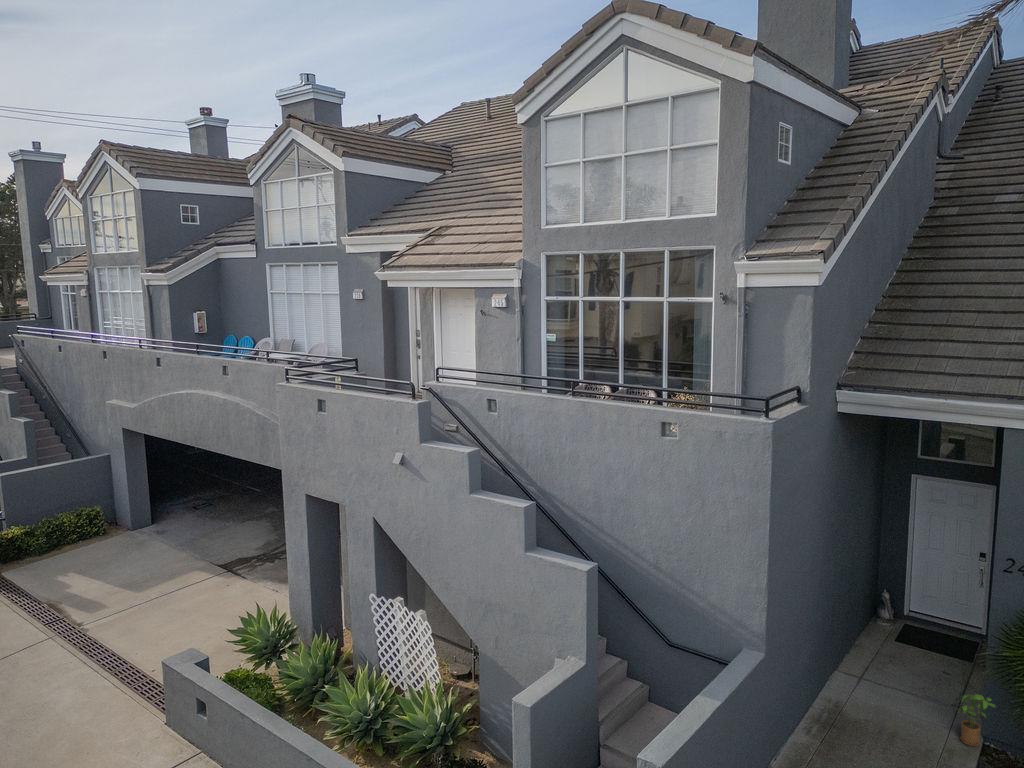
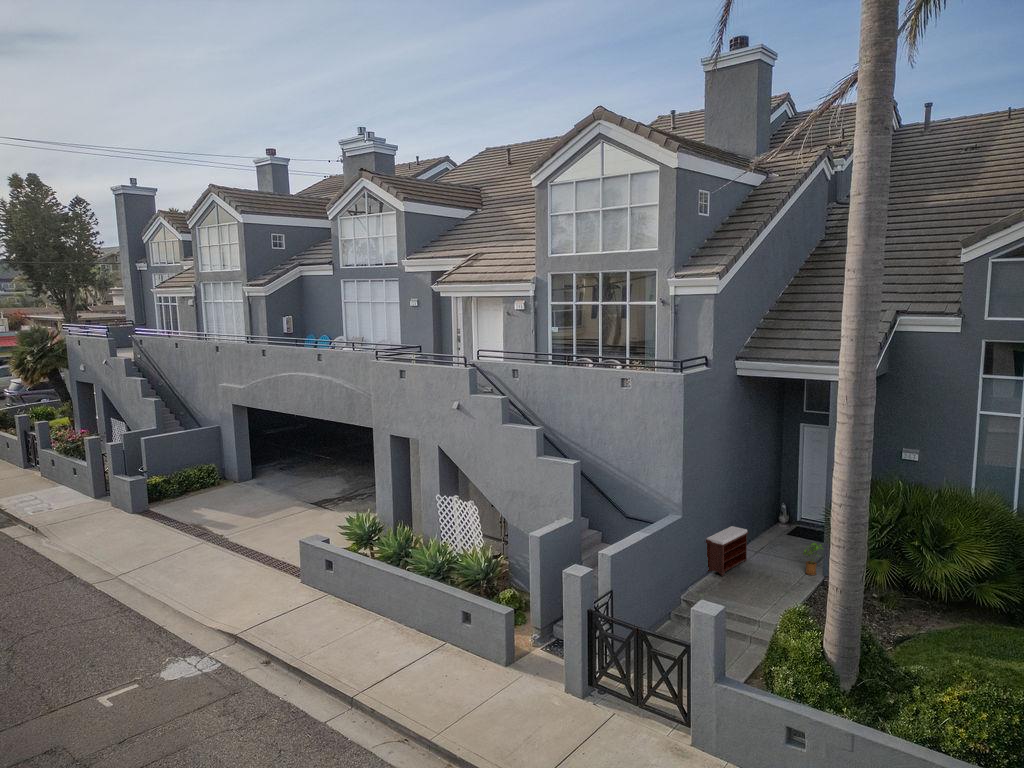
bench: none [796,650,859,744] -> present [706,526,749,576]

